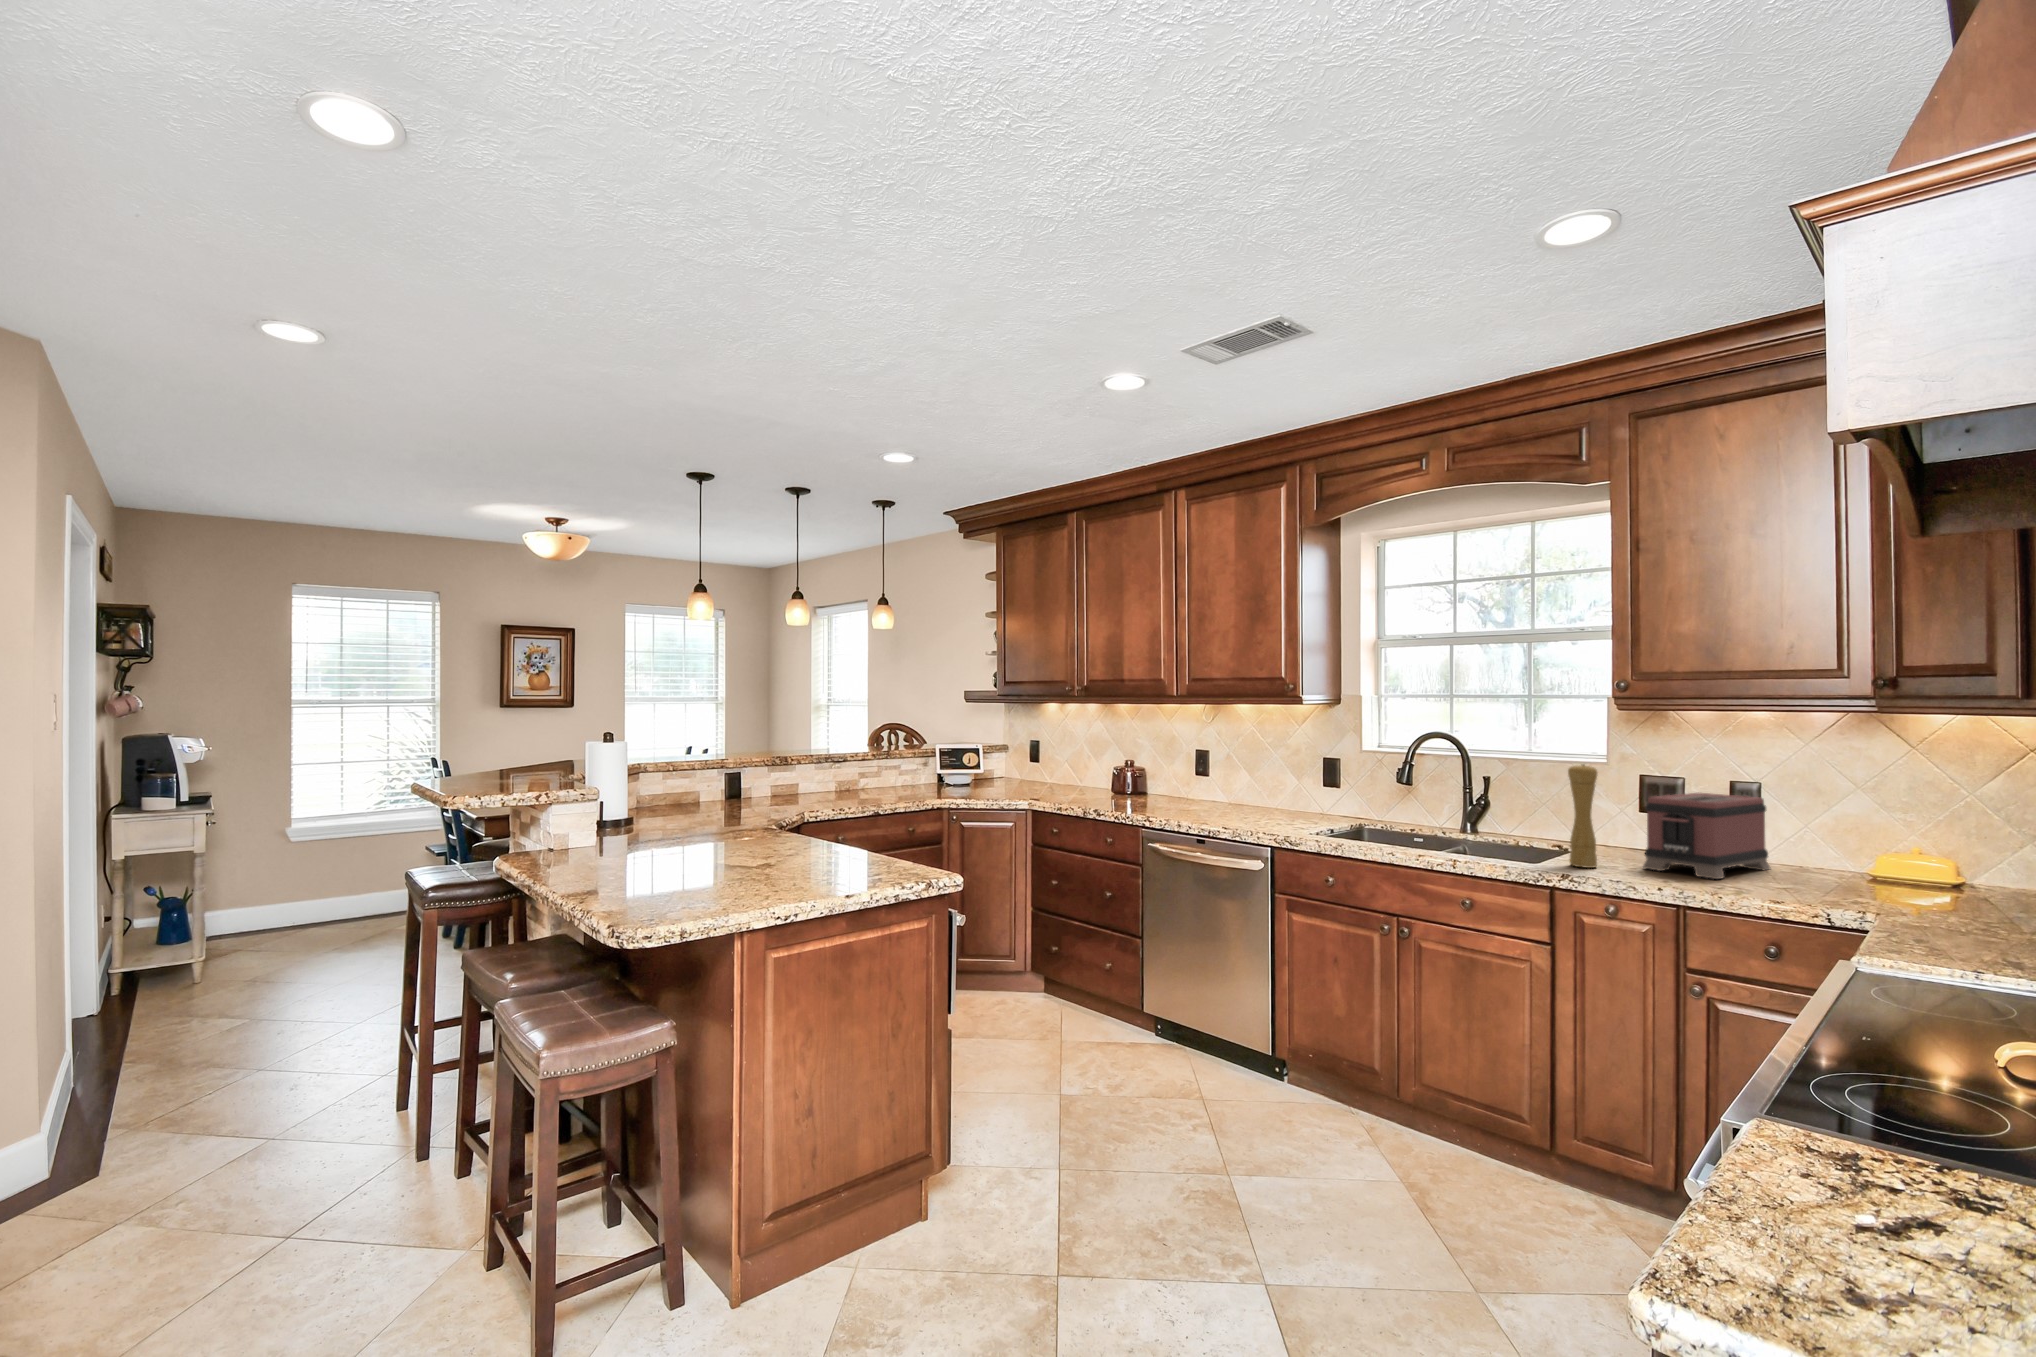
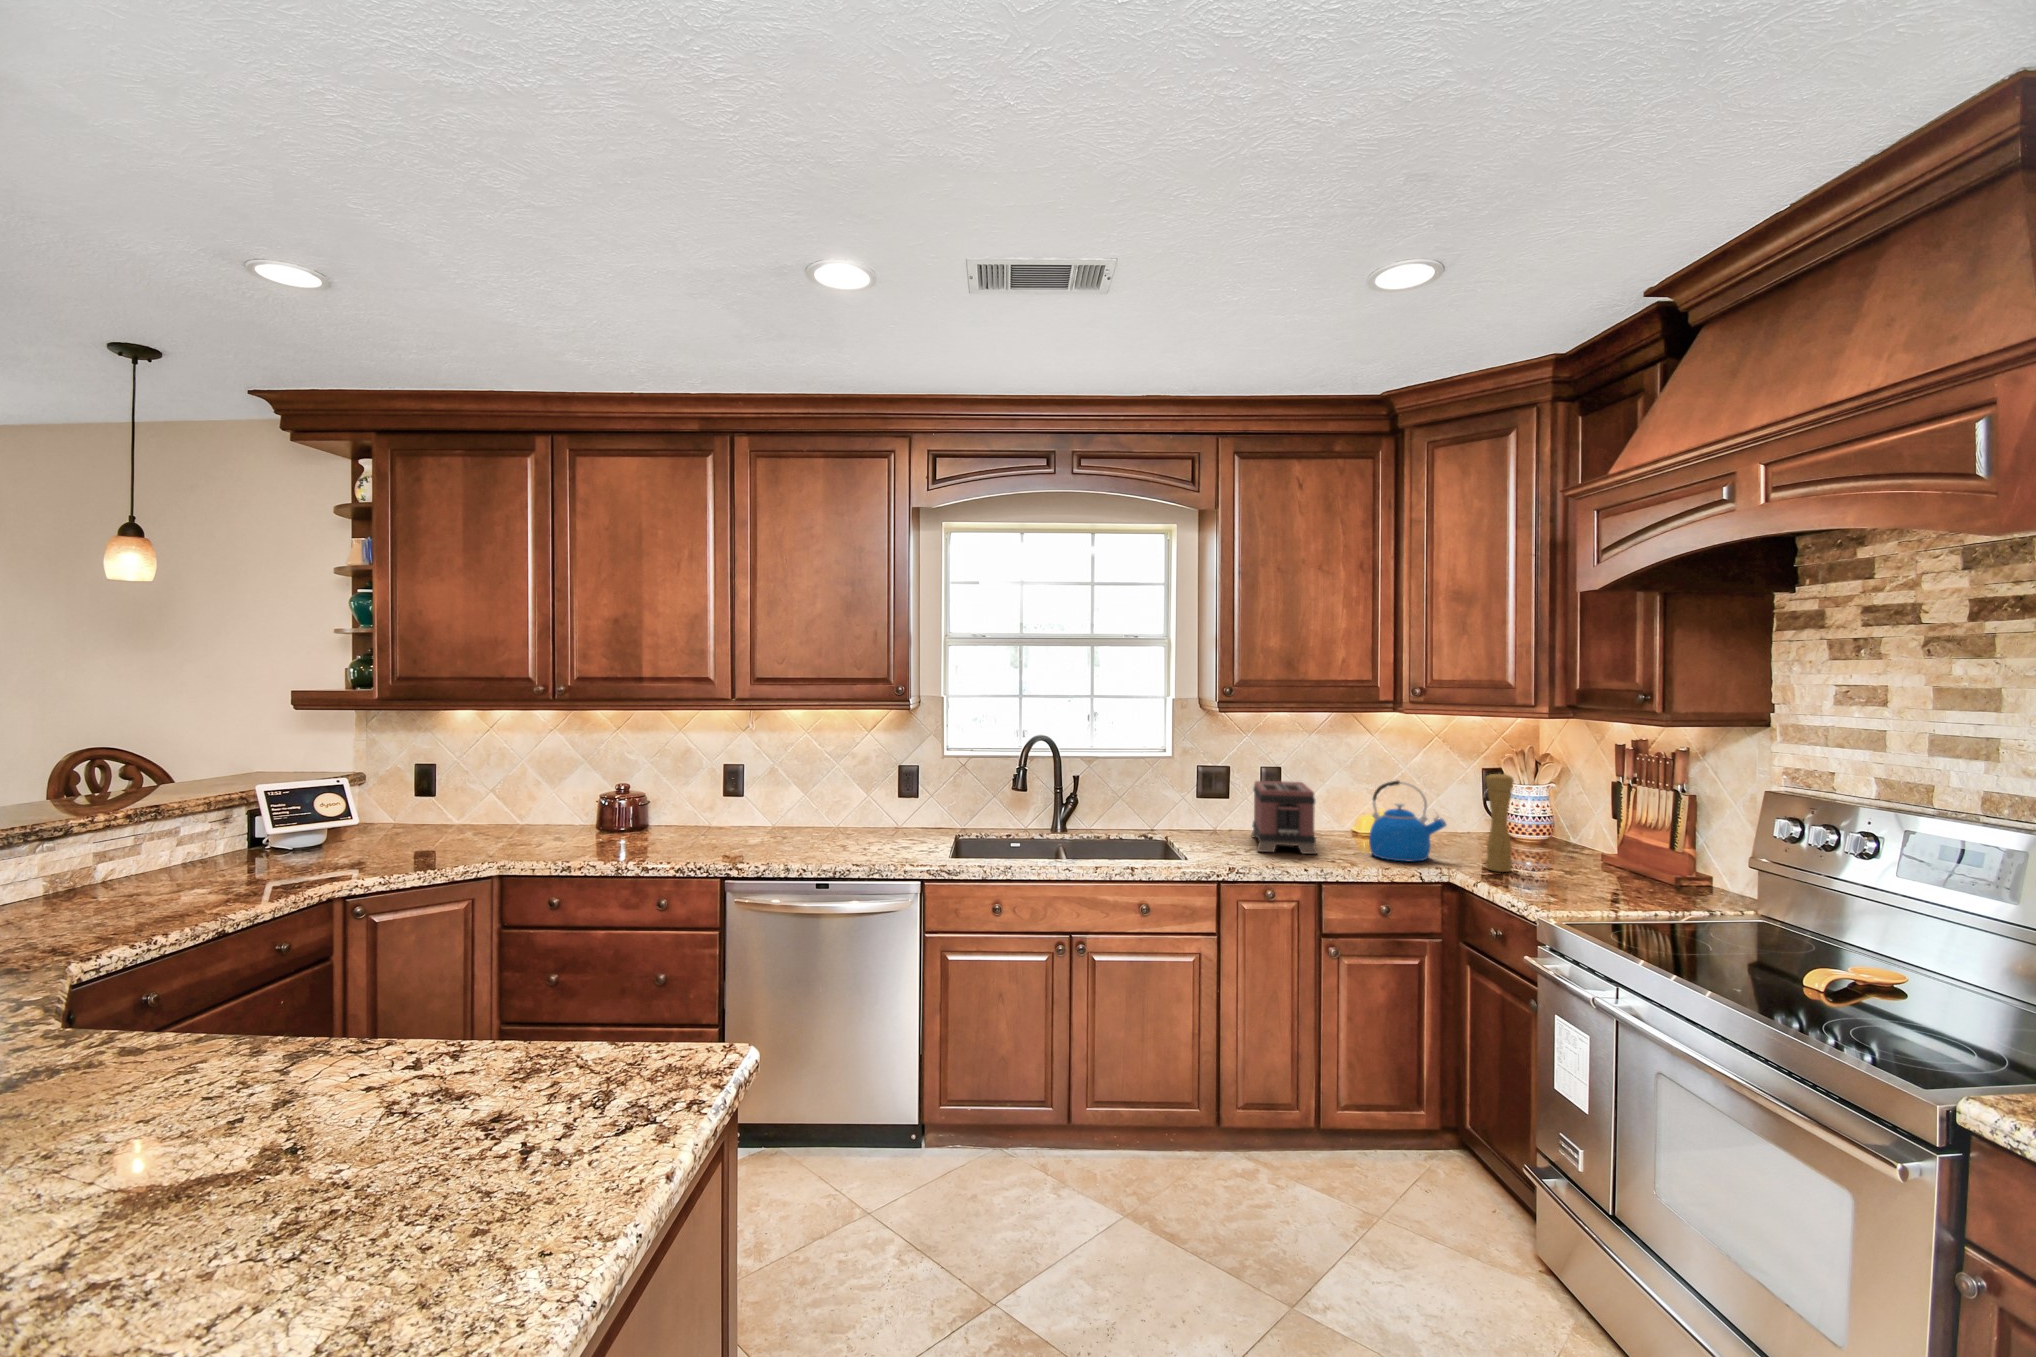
pepper mill: present [1568,764,1597,868] -> present [1486,773,1514,872]
kettle: none [1792,796,1906,903] -> present [1369,781,1446,862]

